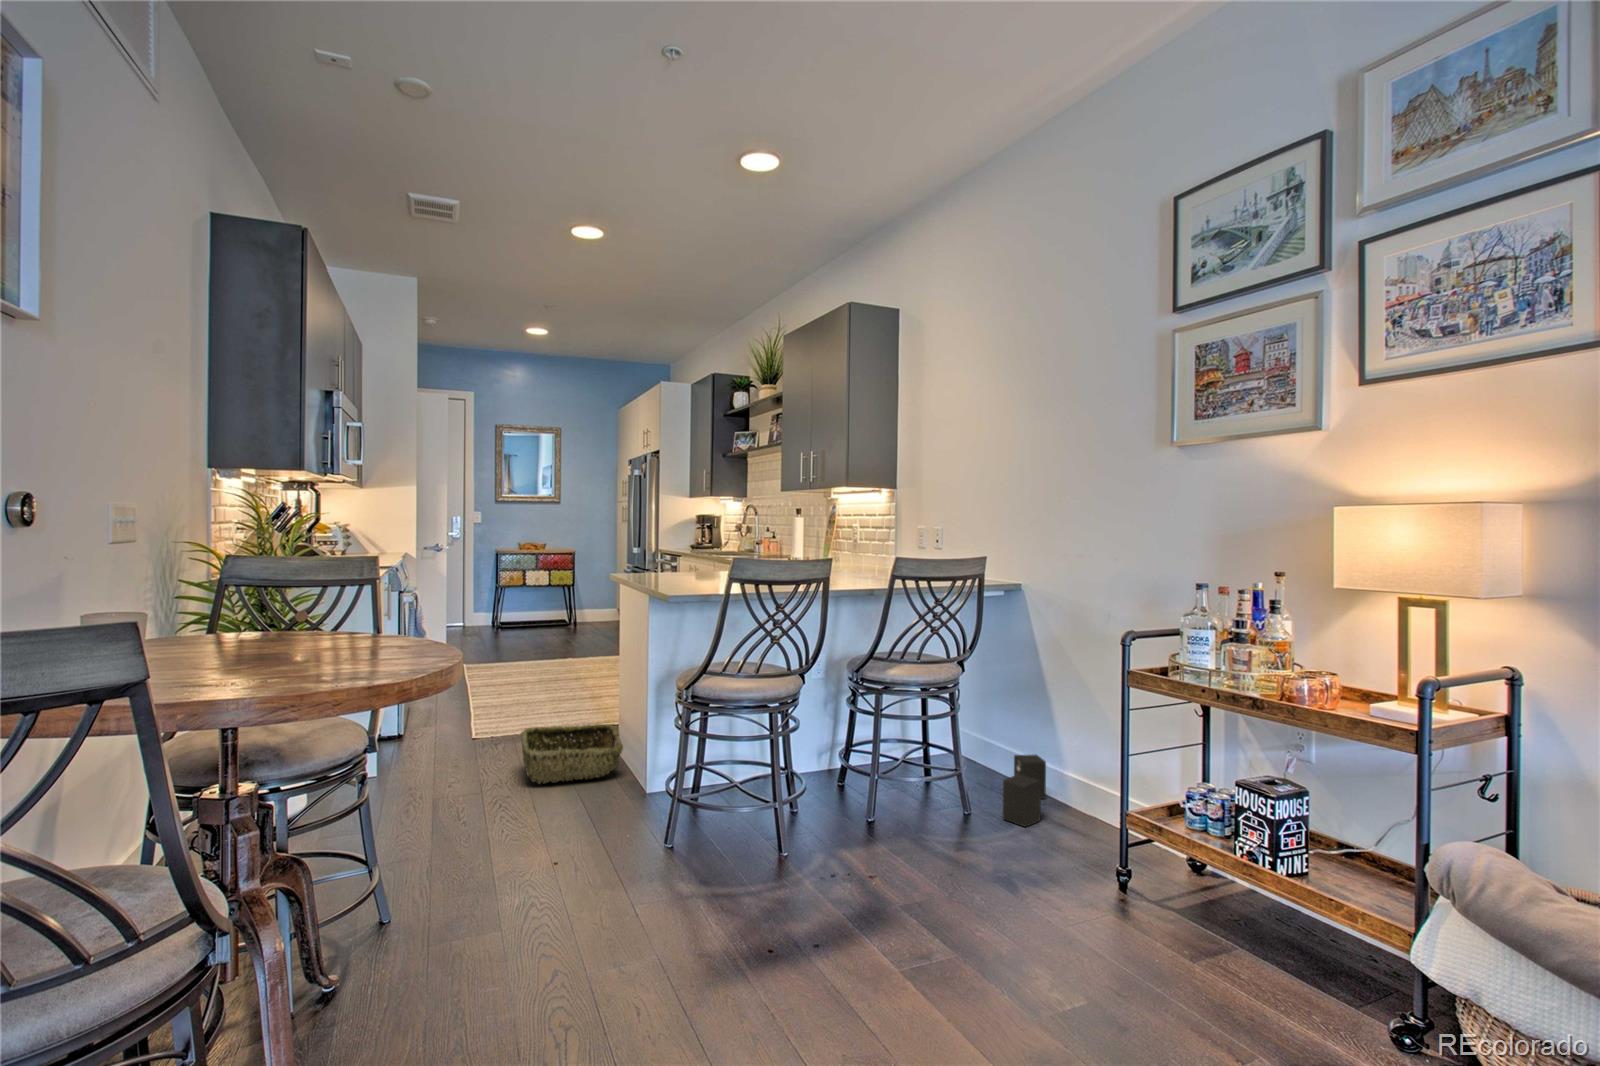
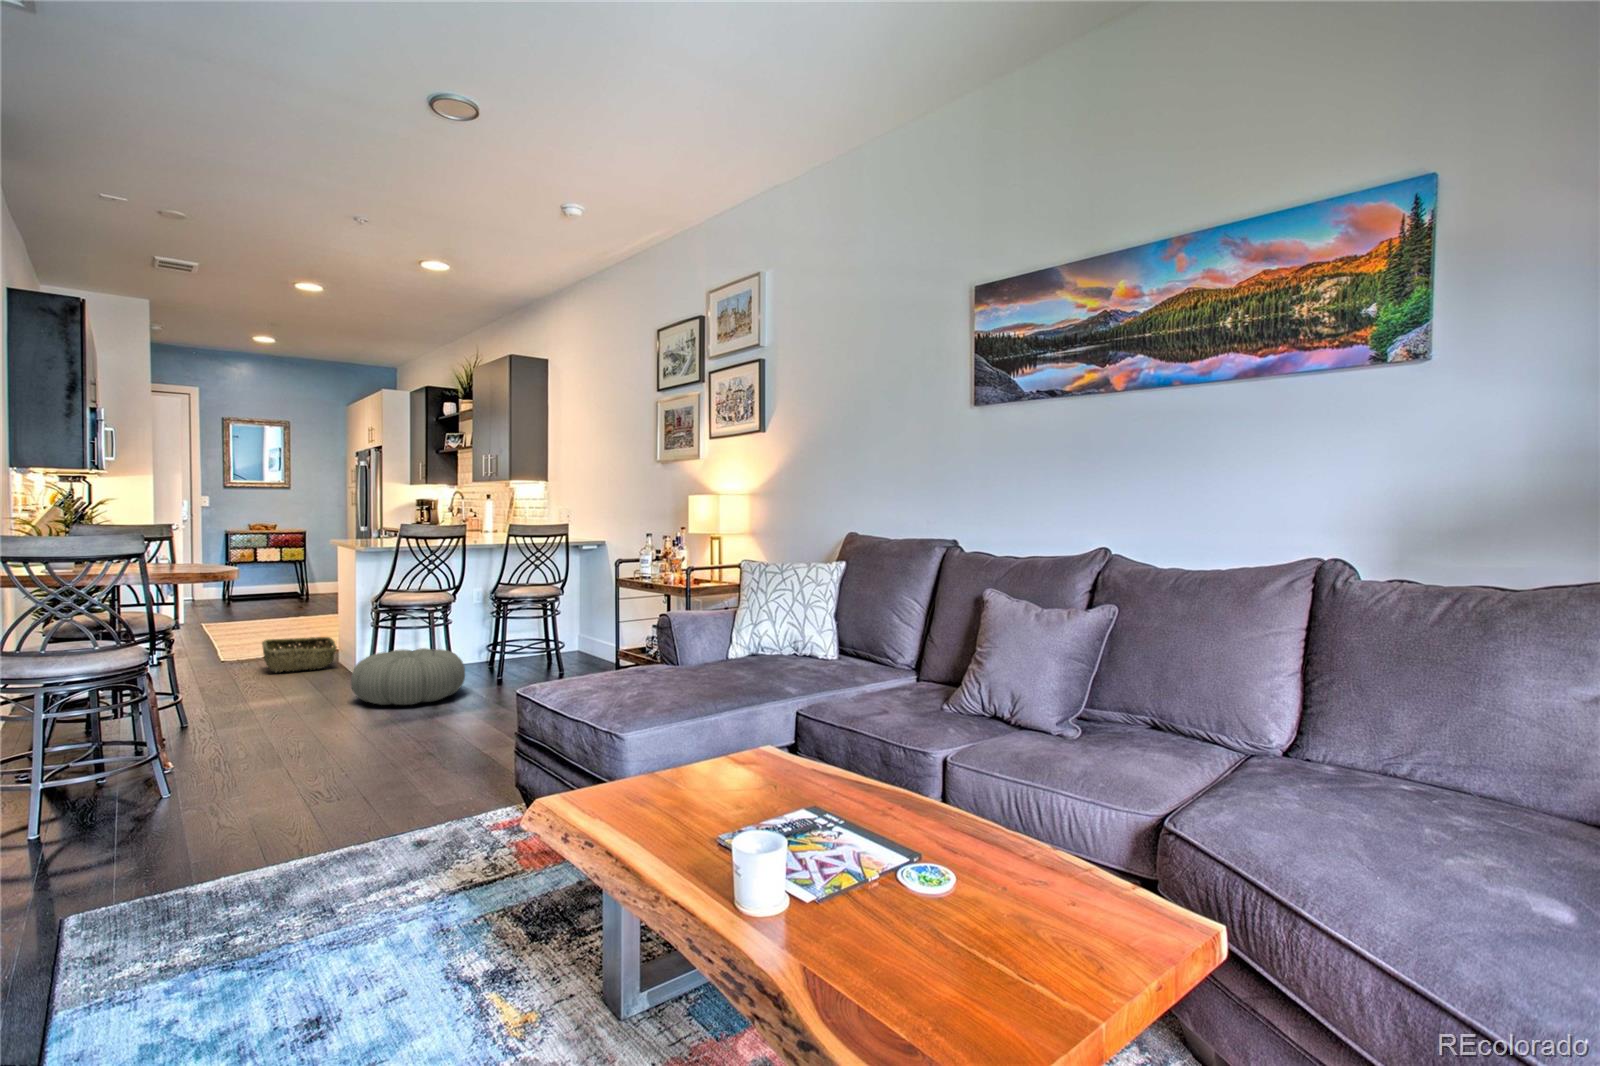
speaker: present [1003,755,1046,827] -> none [574,640,609,673]
pouf: none [659,785,853,922] -> present [351,648,465,705]

